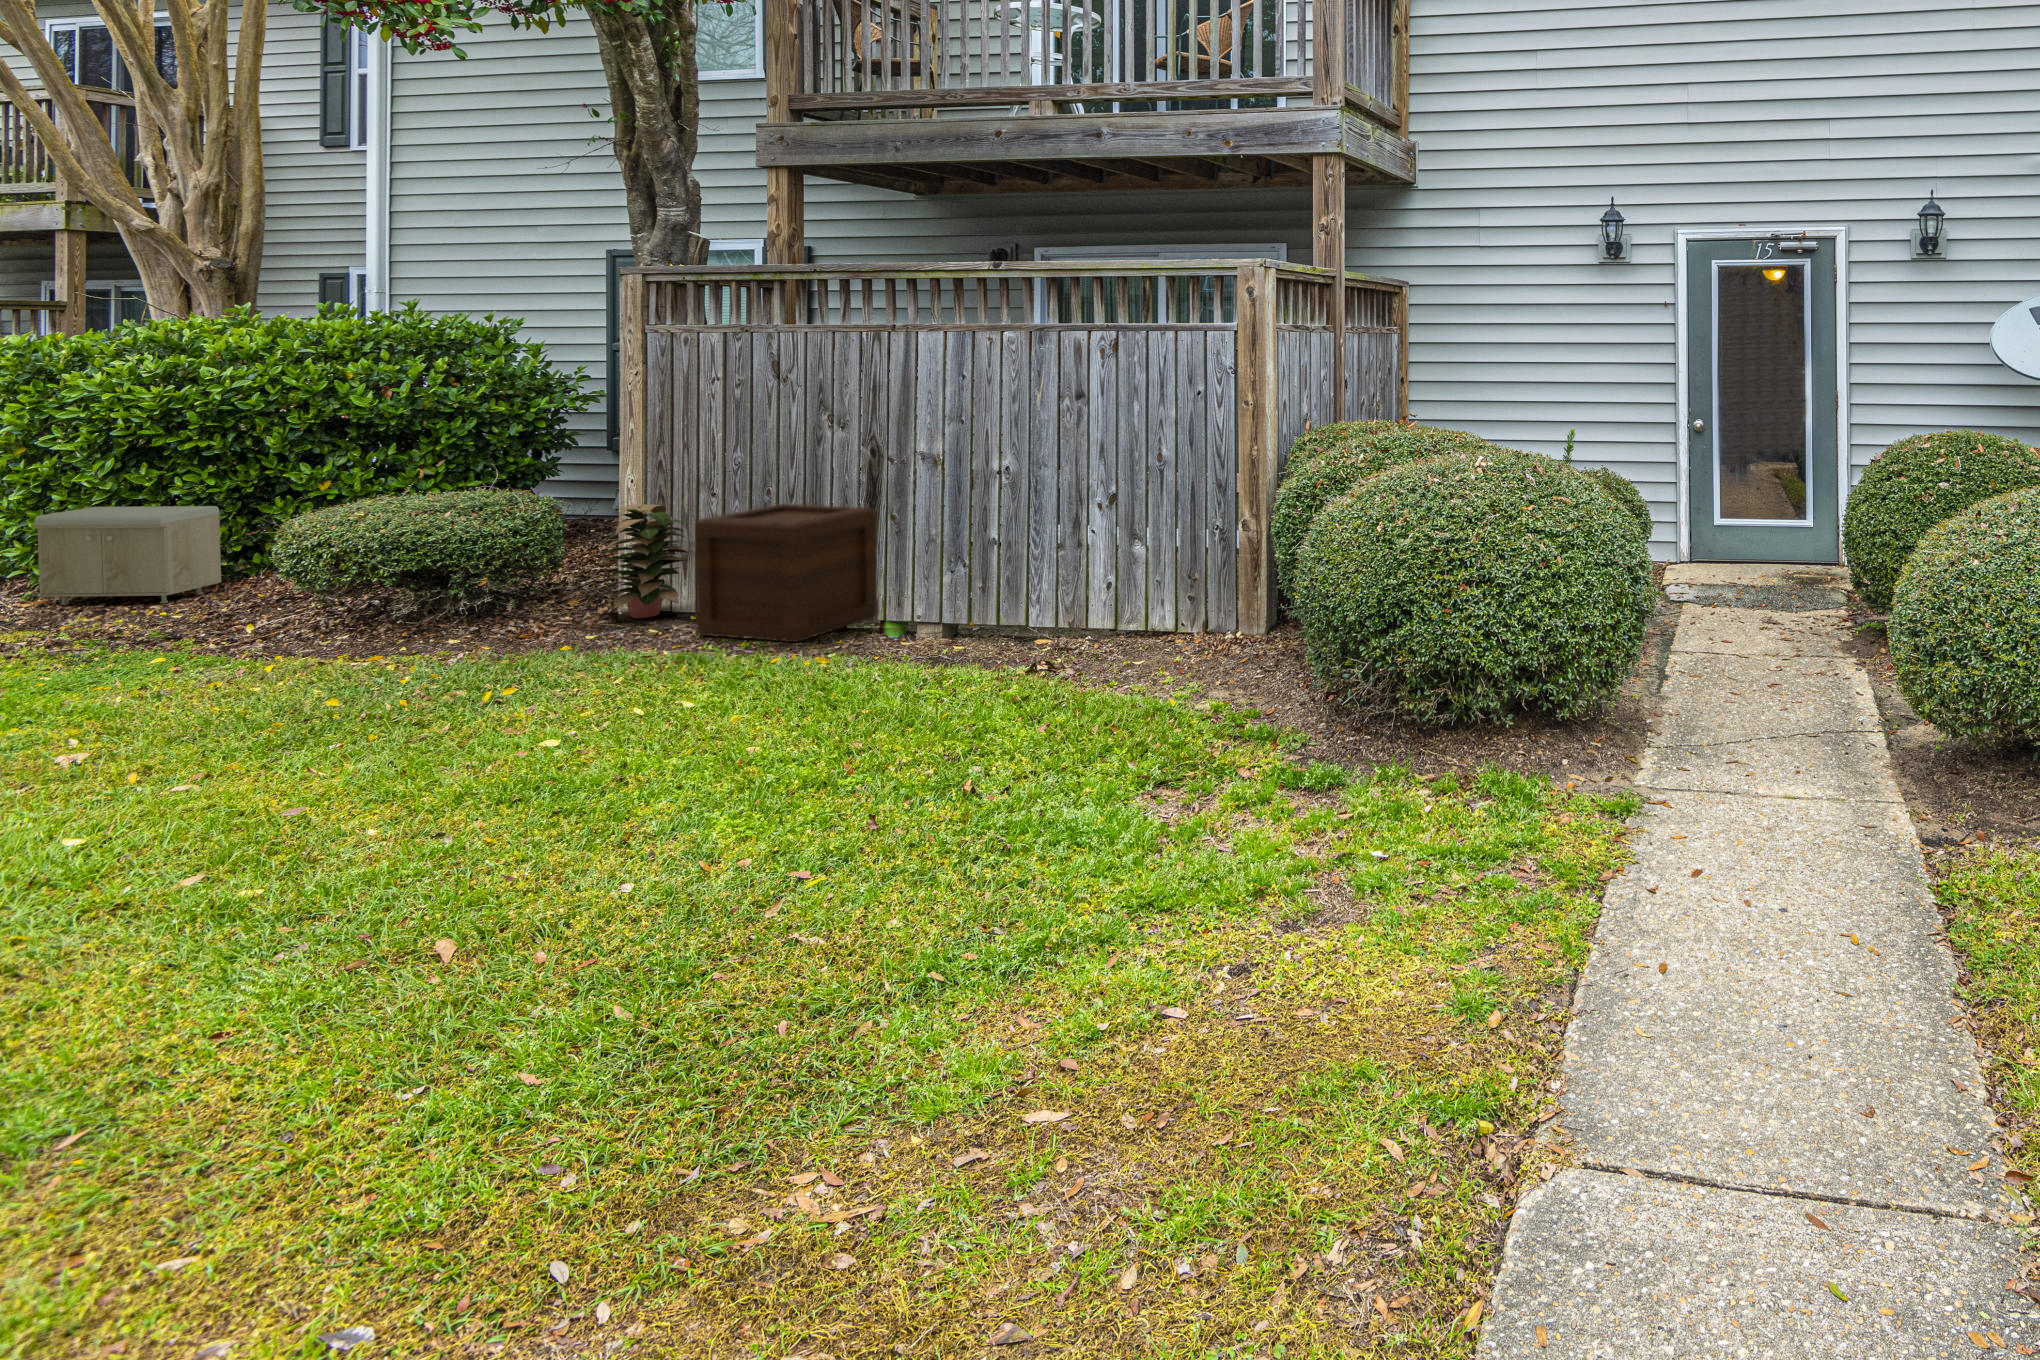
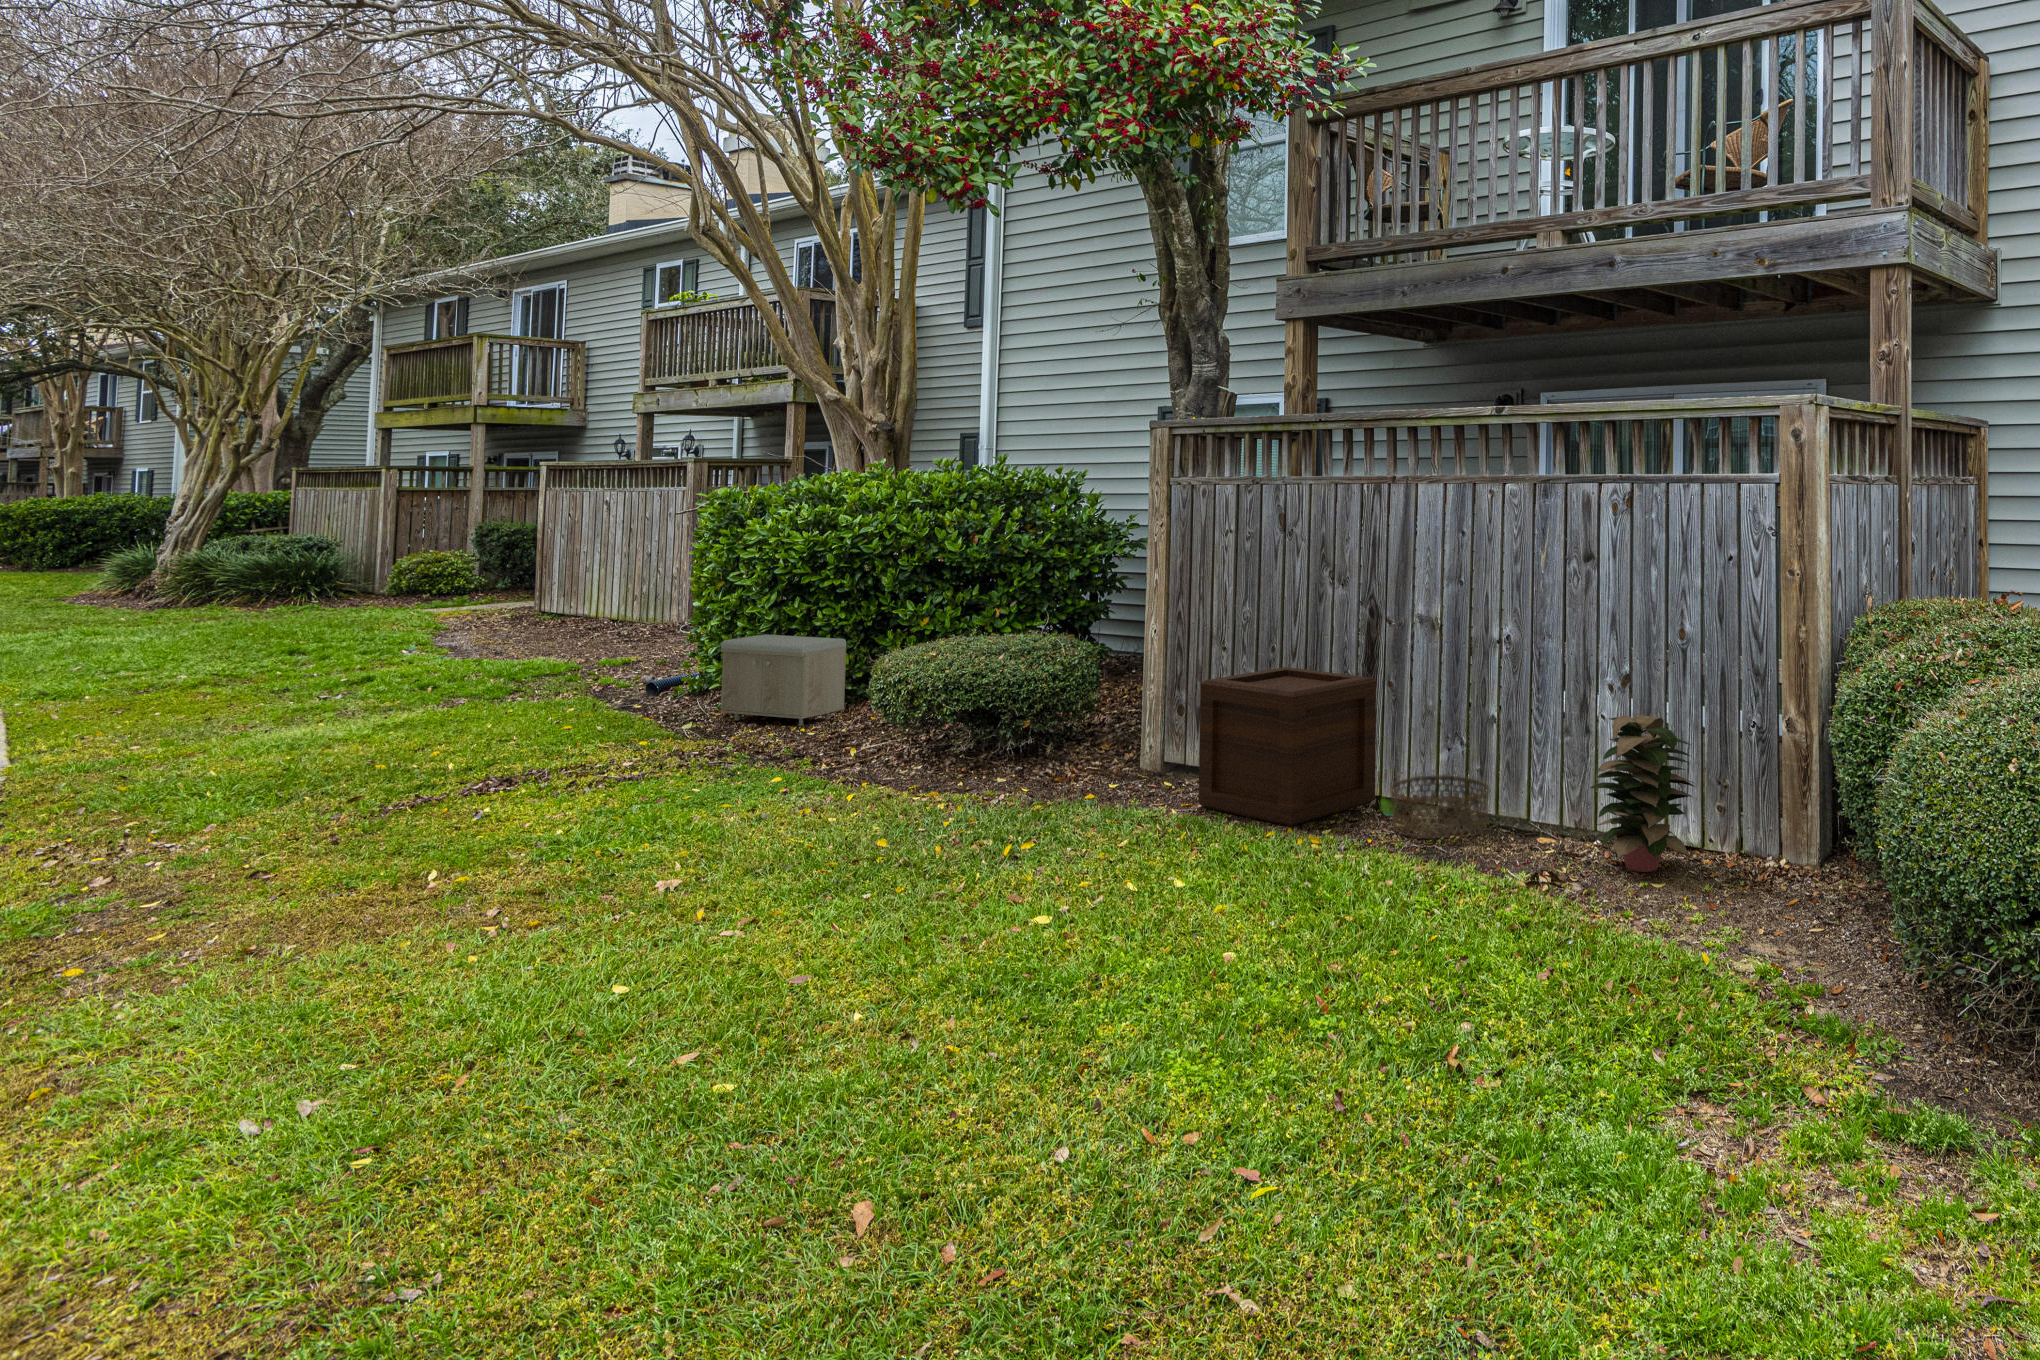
decorative plant: present [601,504,688,618] -> present [1590,715,1695,872]
basket: none [894,587,988,640] -> present [1390,775,1490,839]

